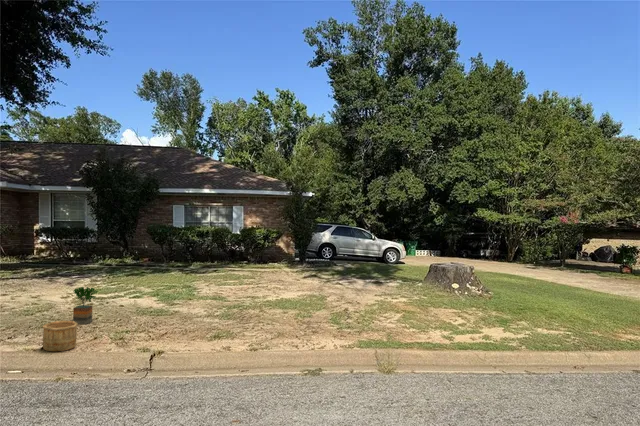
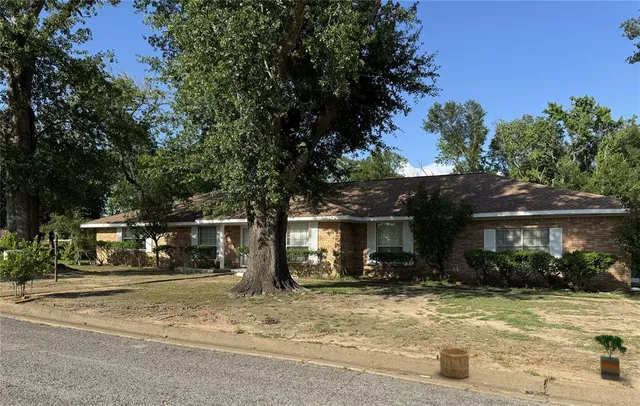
potted tree: present [73,287,97,324] -> present [595,334,627,381]

